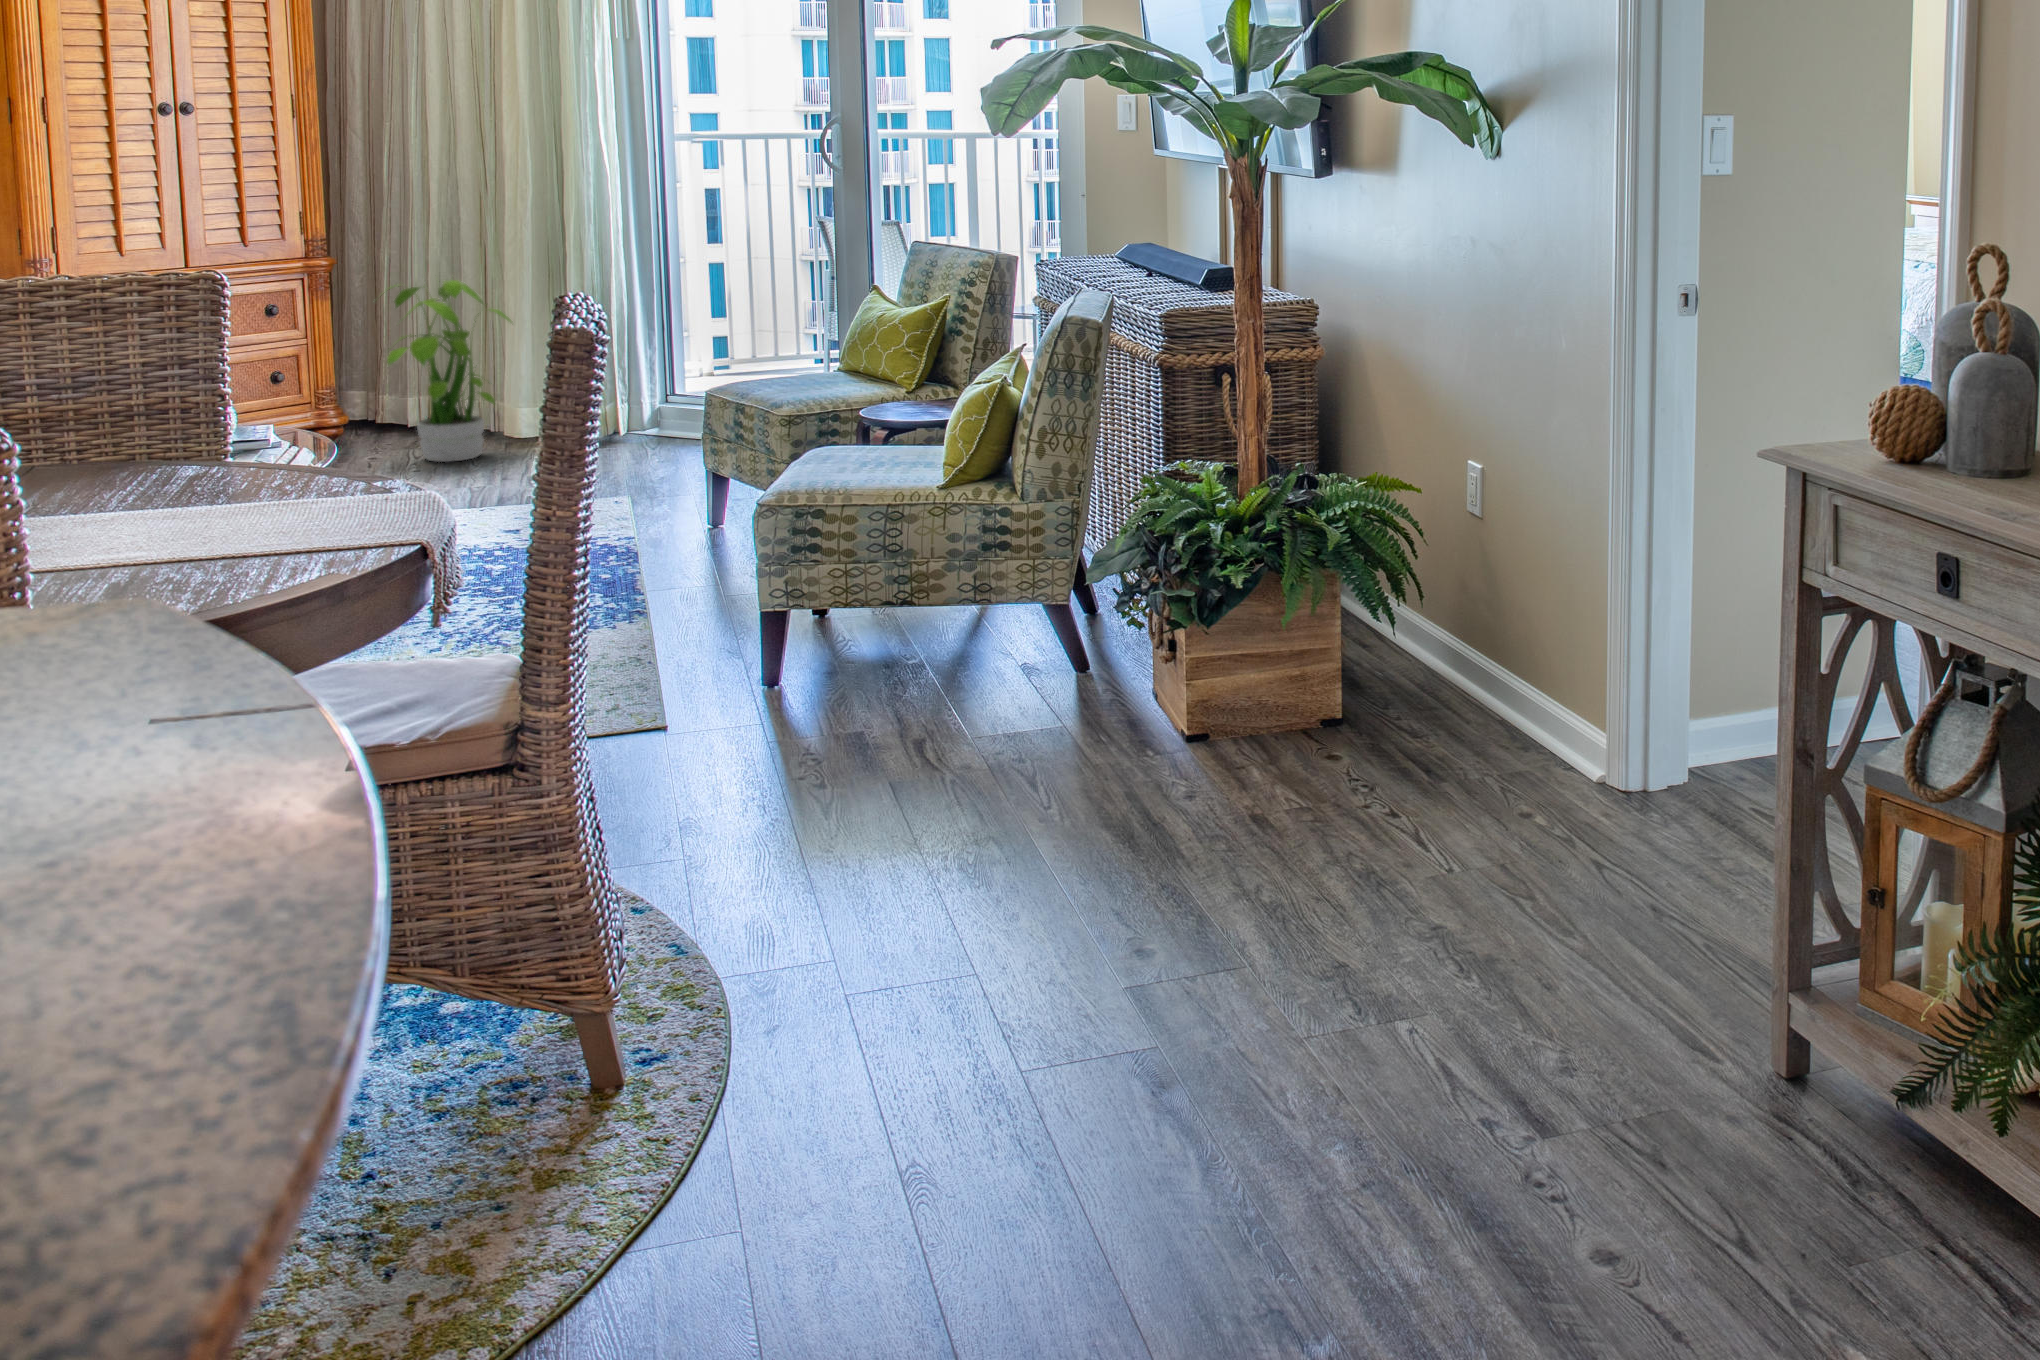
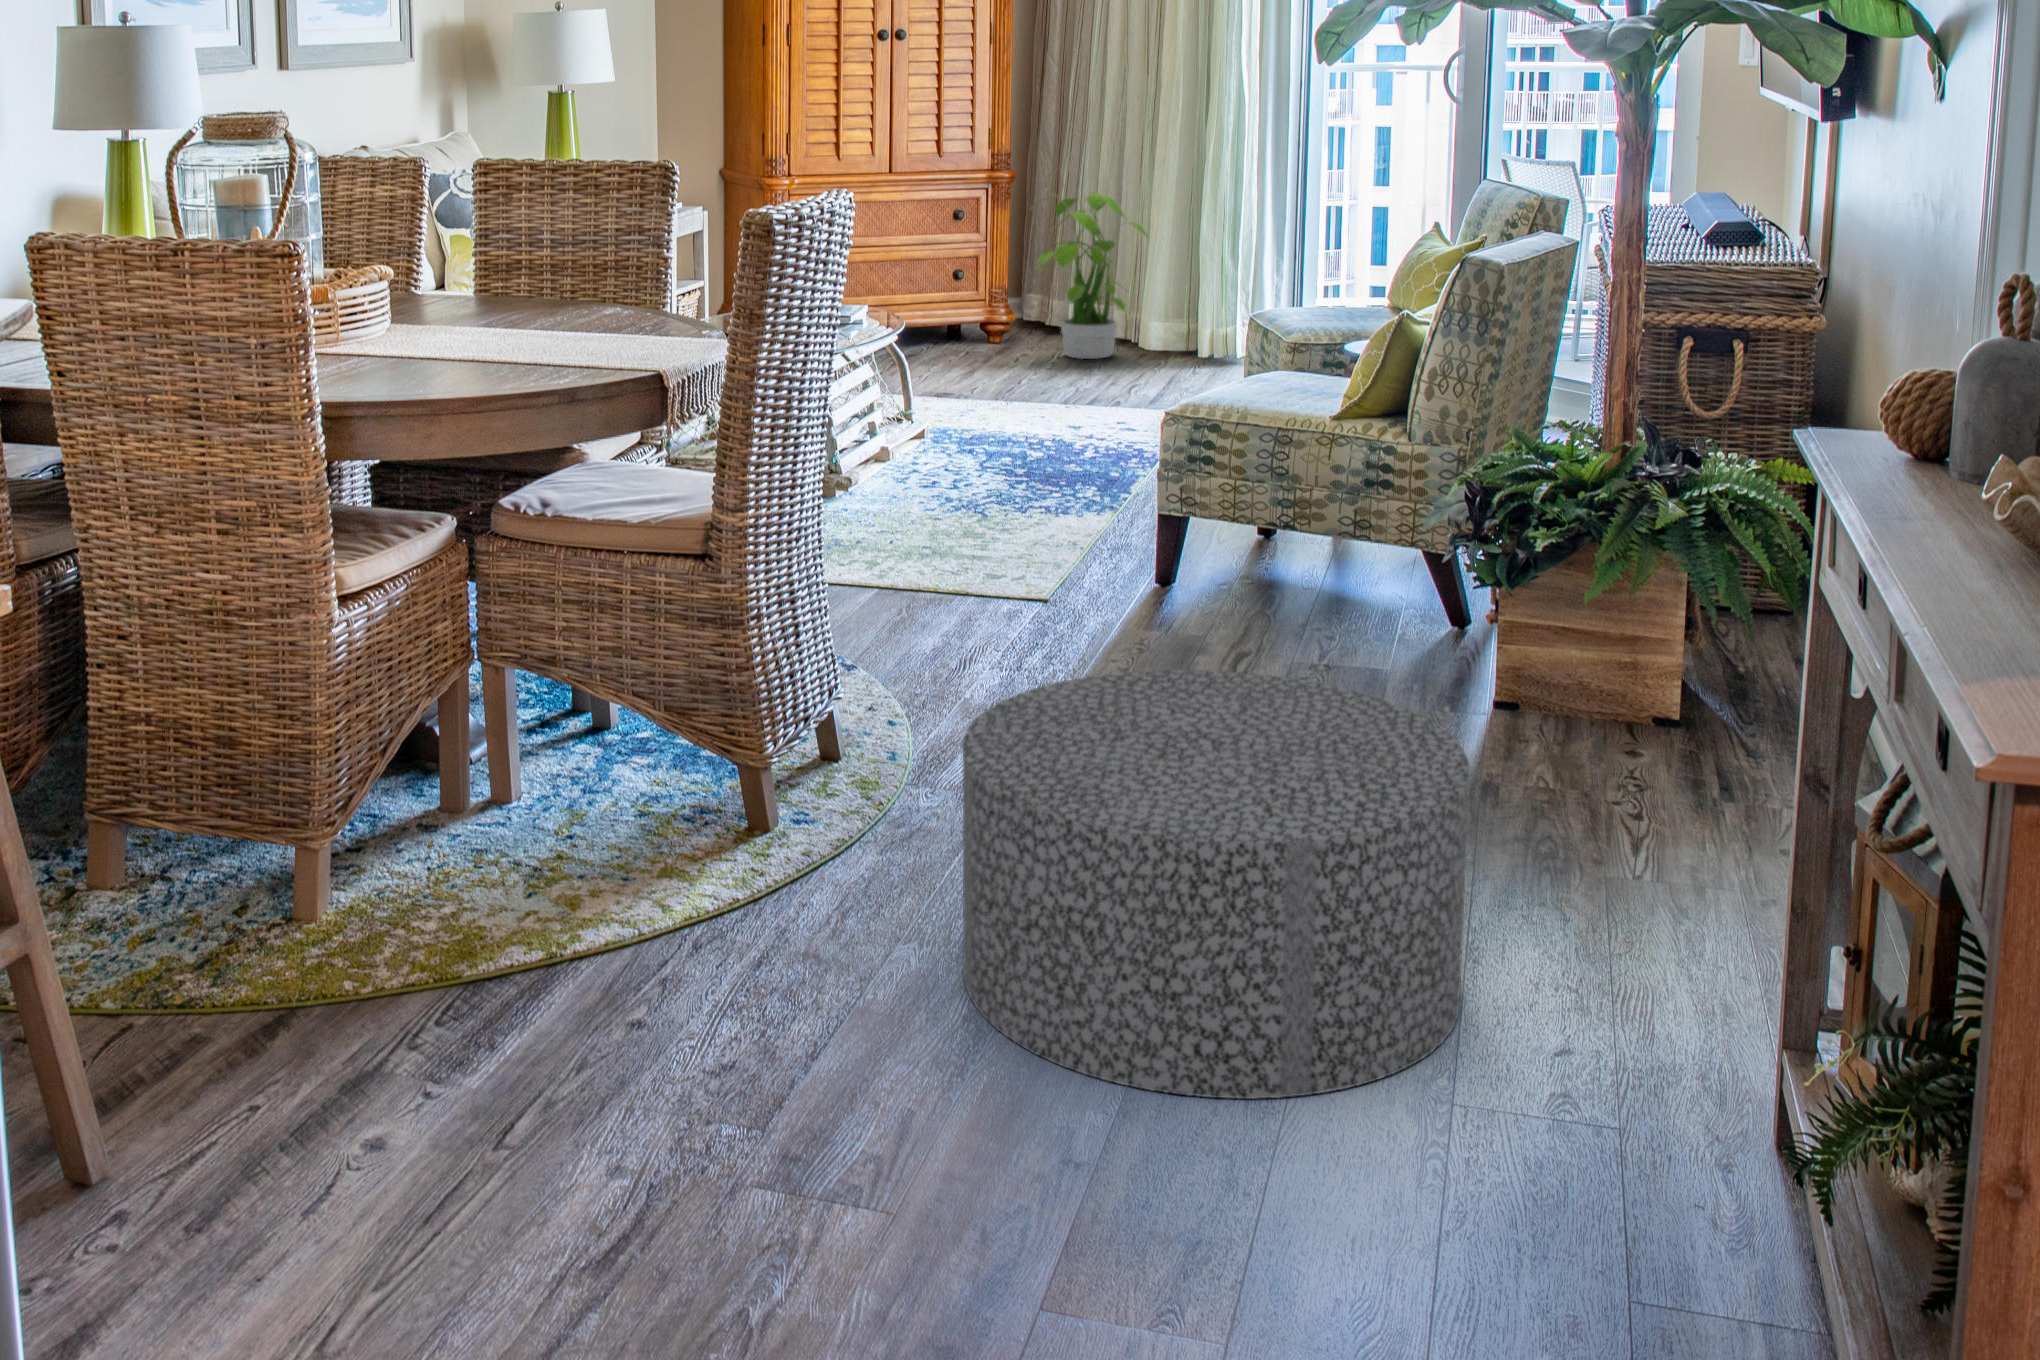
ottoman: none [908,739,1398,1165] -> present [963,670,1469,1099]

